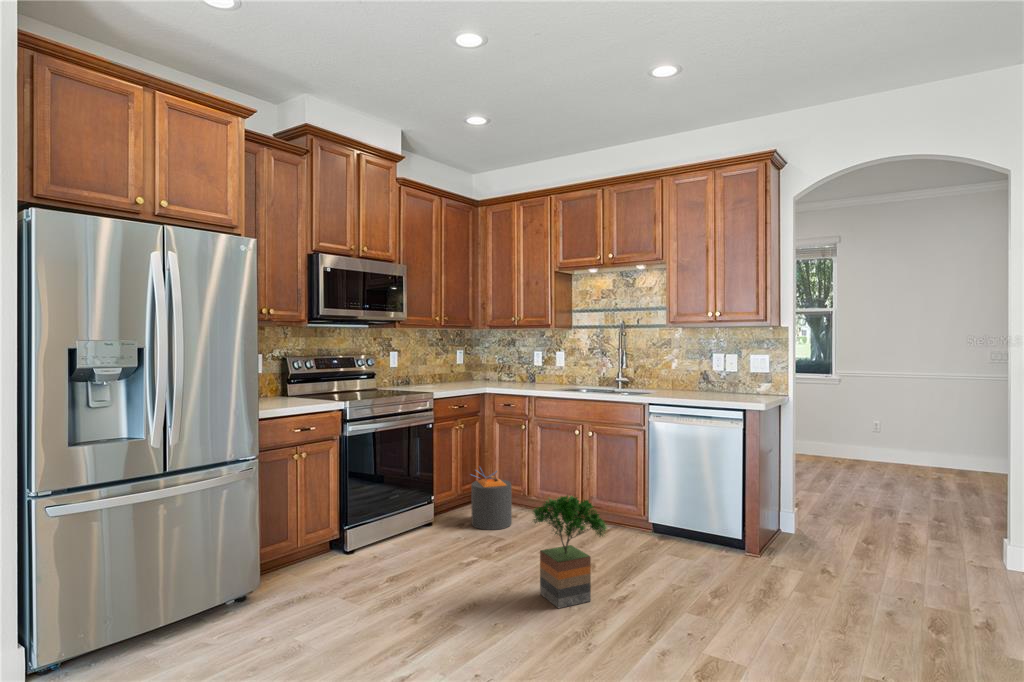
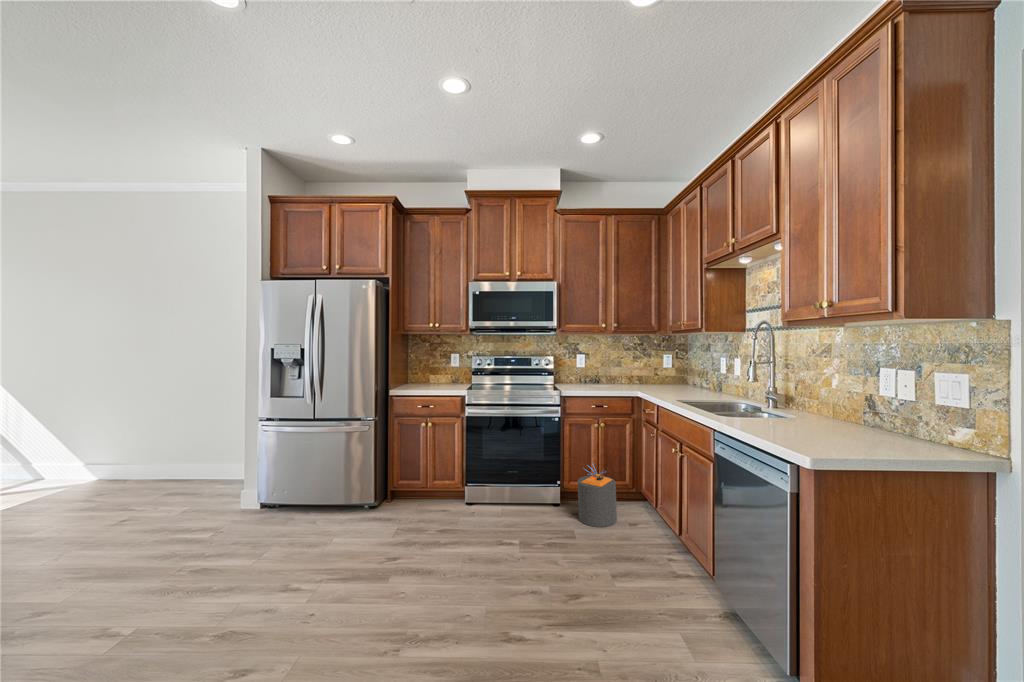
potted tree: present [533,496,607,608] -> none [451,504,517,626]

